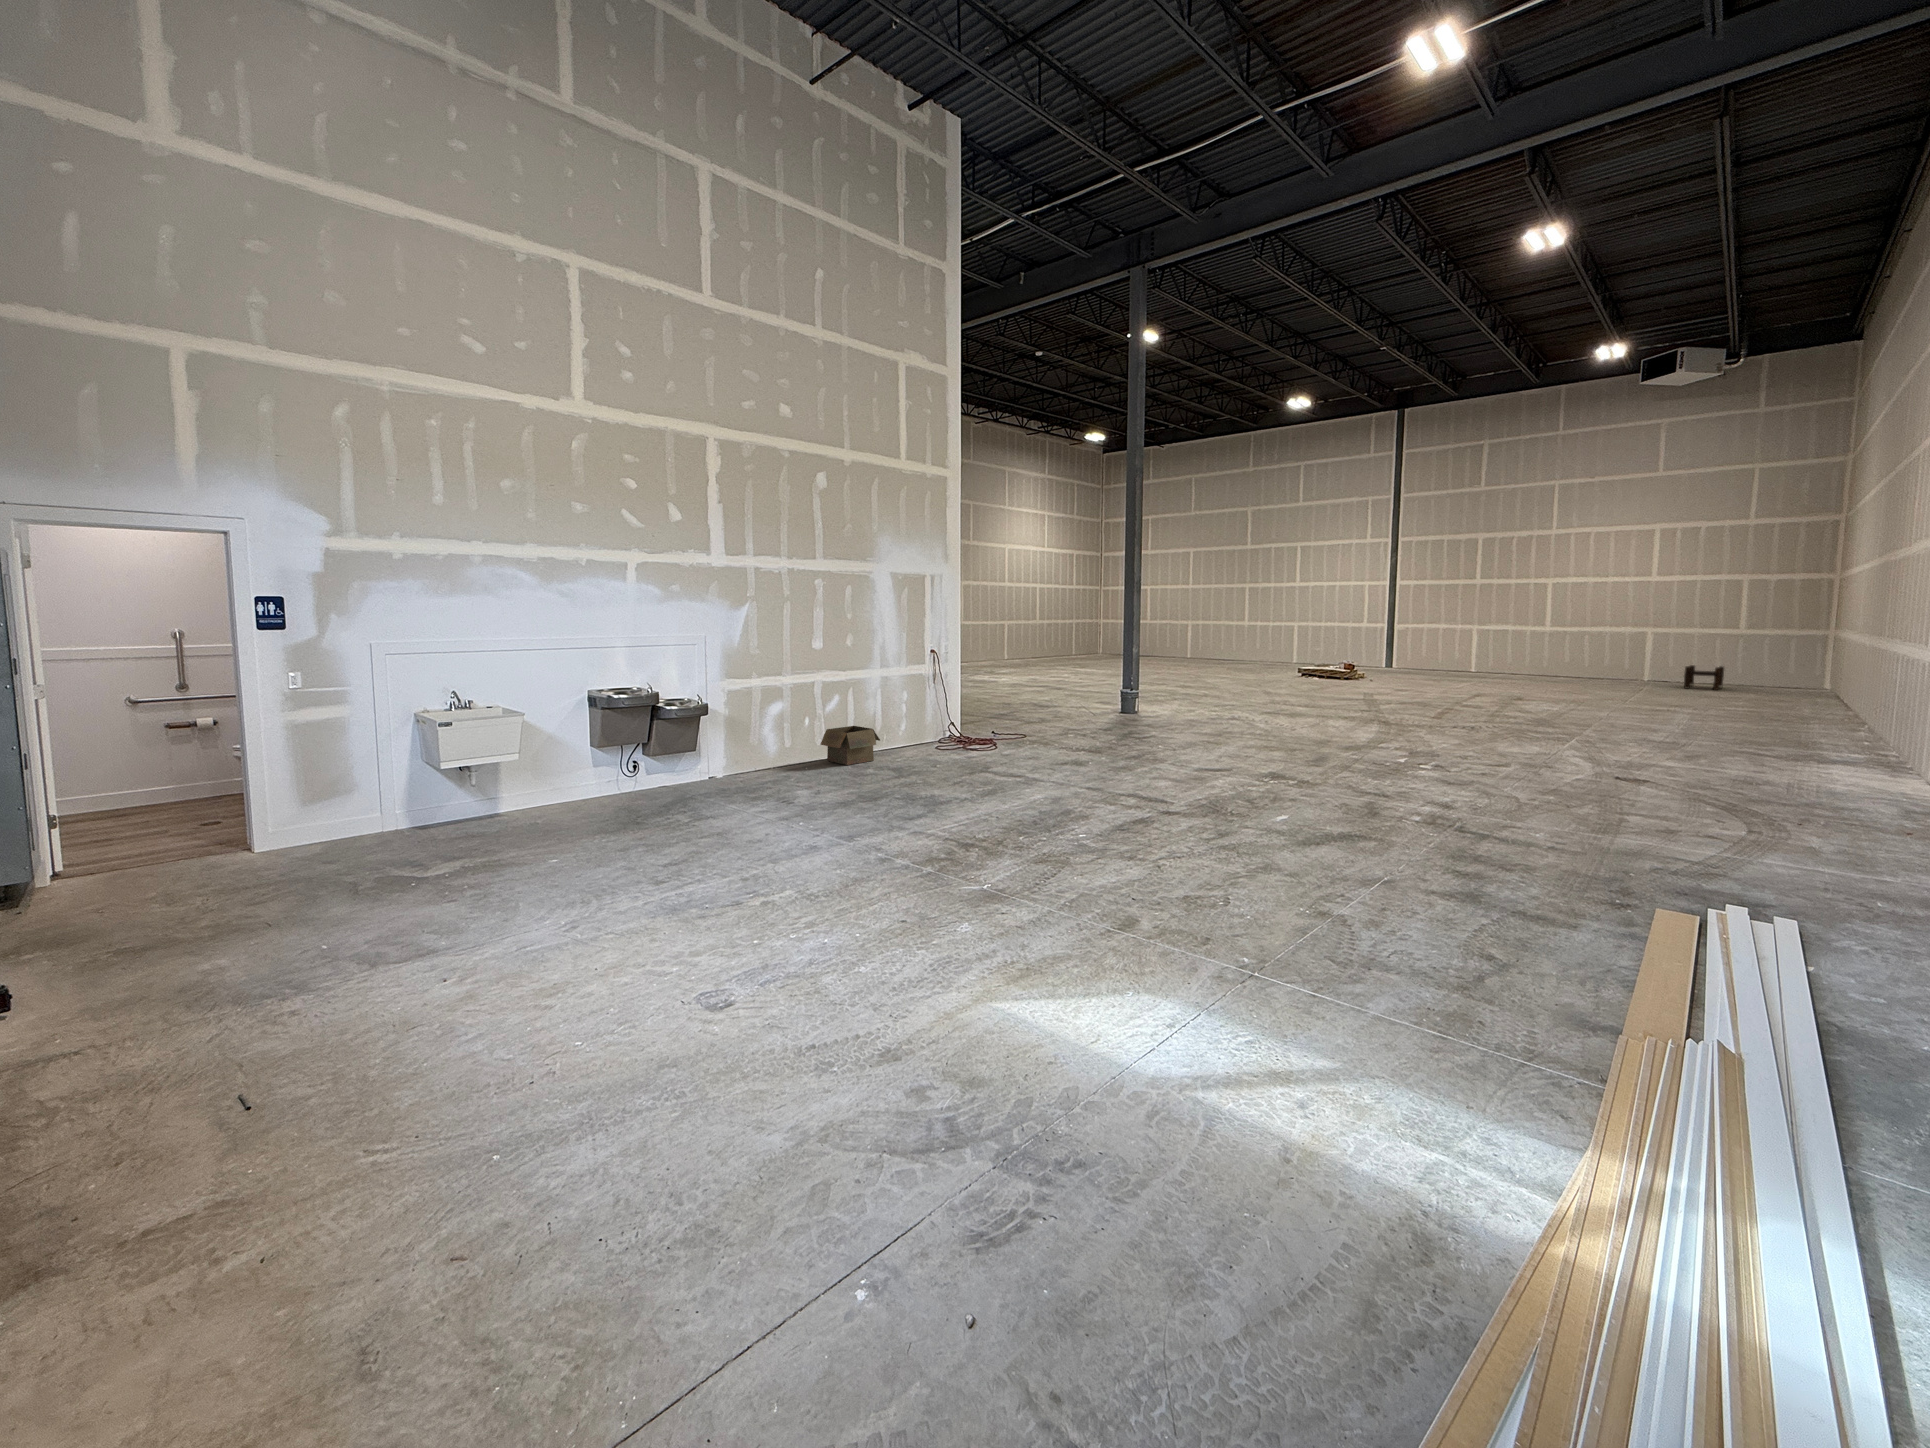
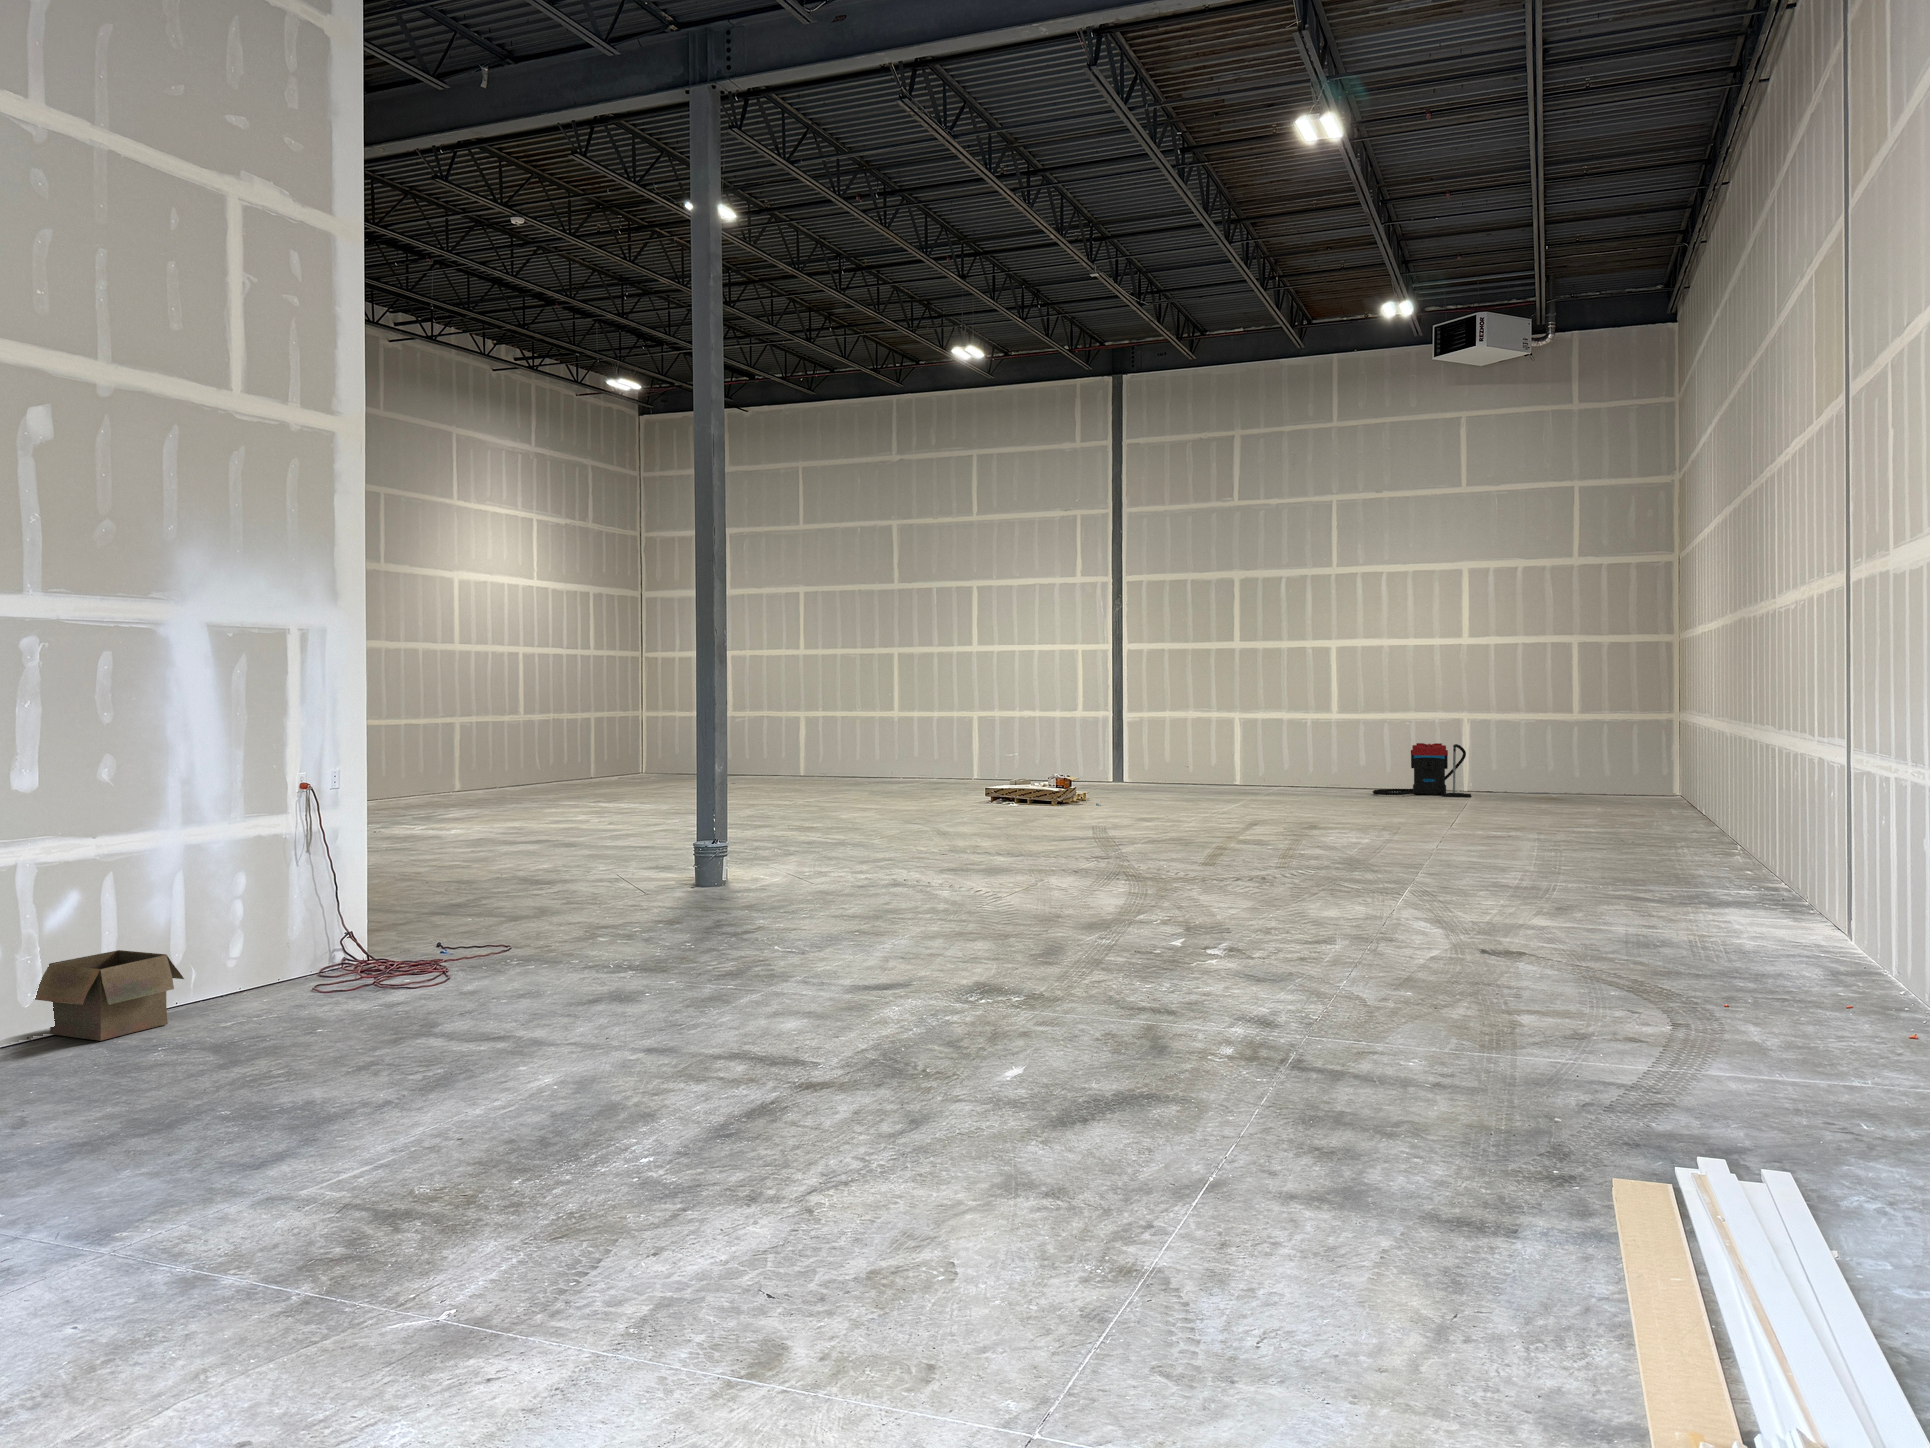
vacuum cleaner: none [1575,651,1653,688] -> present [1373,743,1471,797]
stool: present [1684,665,1724,690] -> none [1506,762,1552,797]

